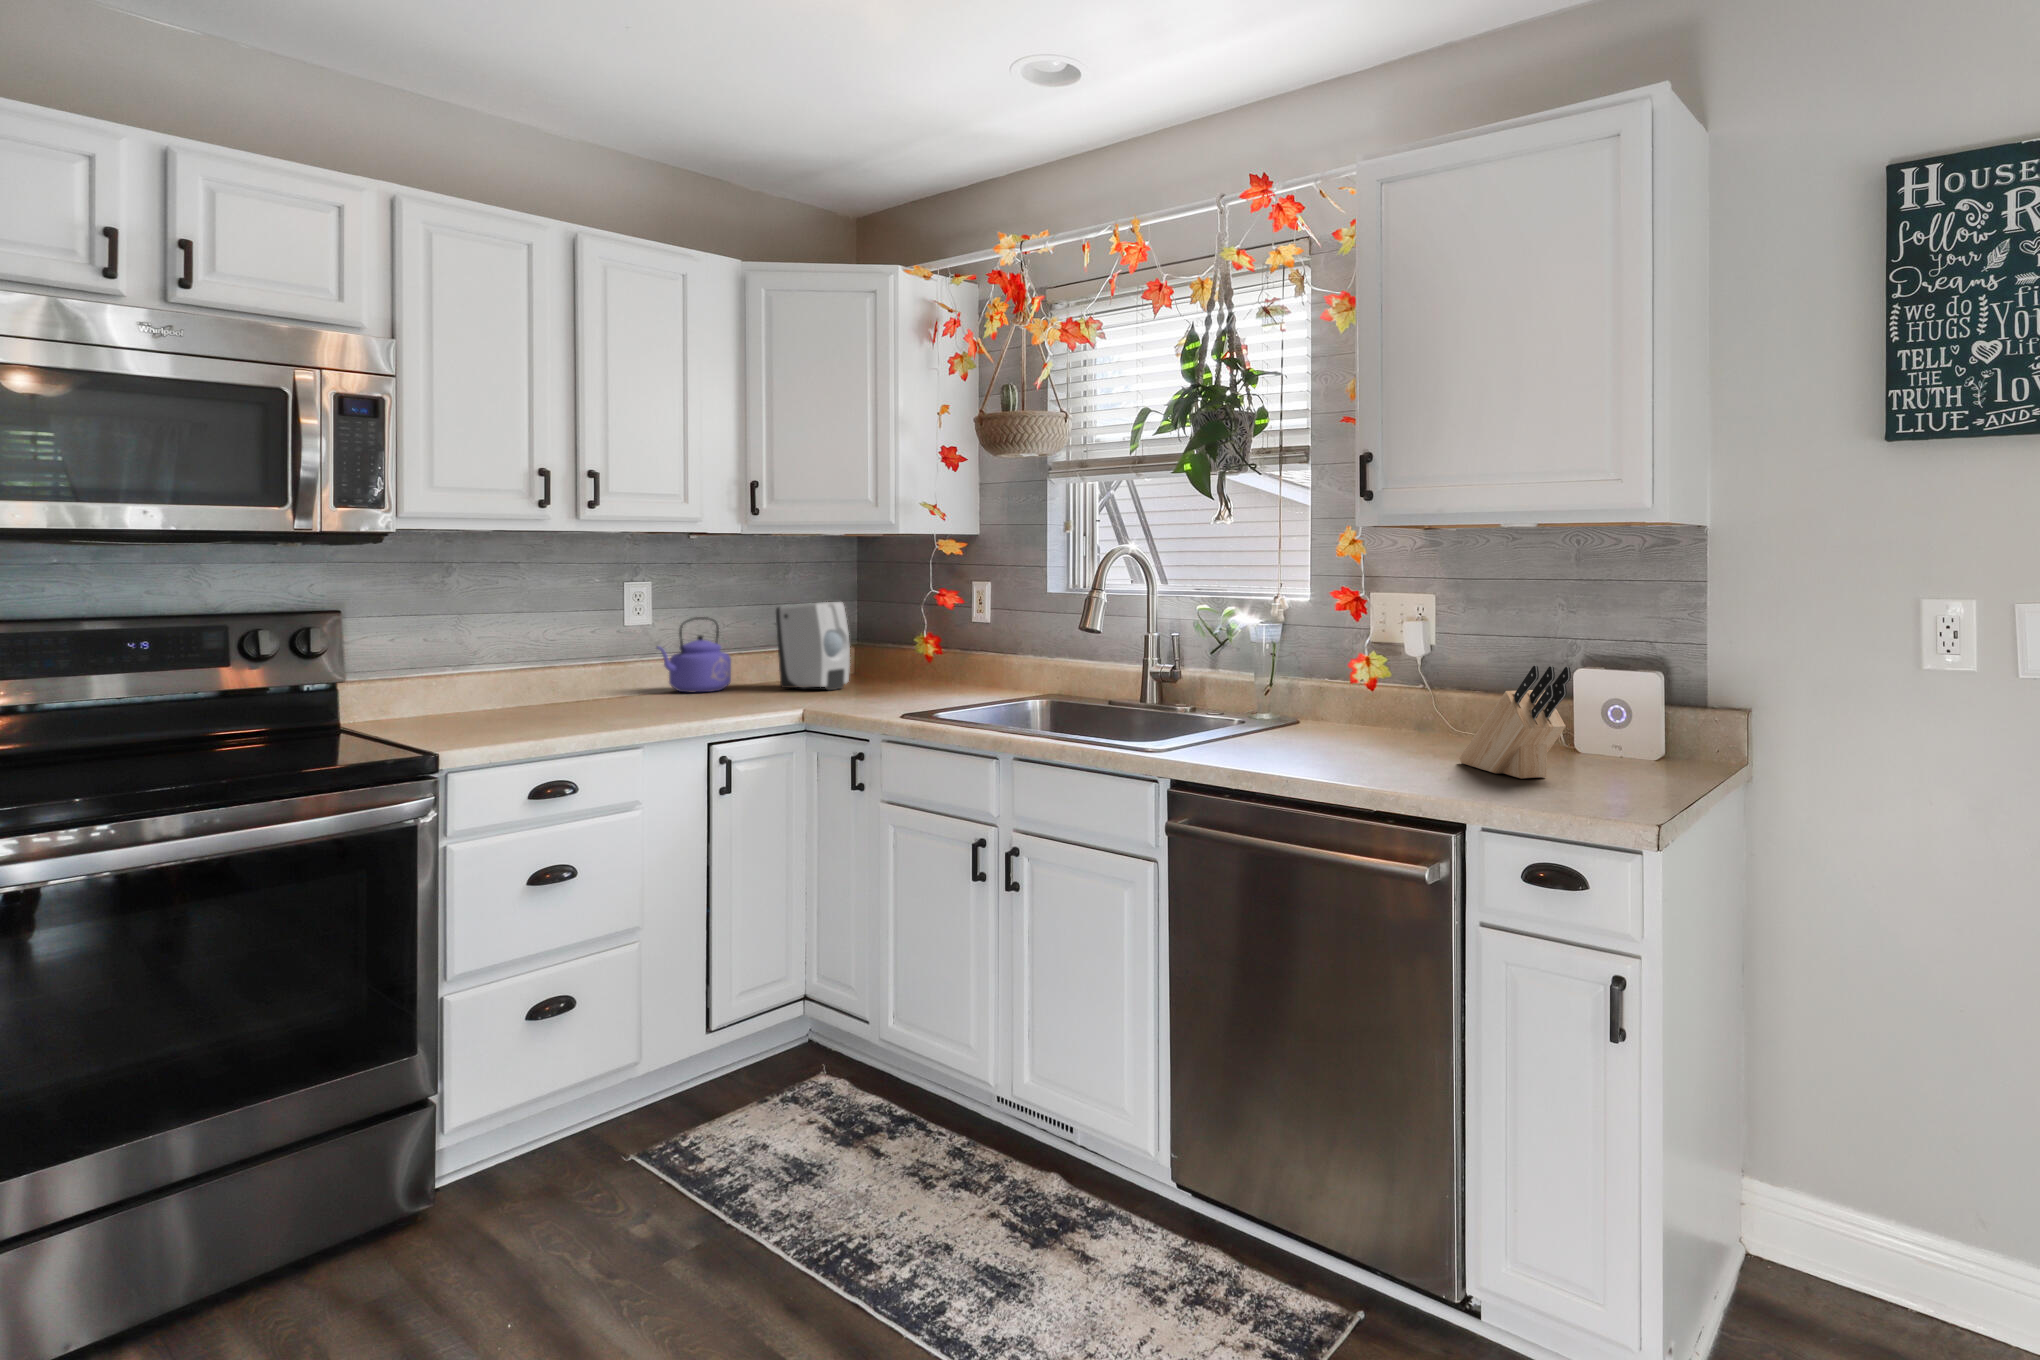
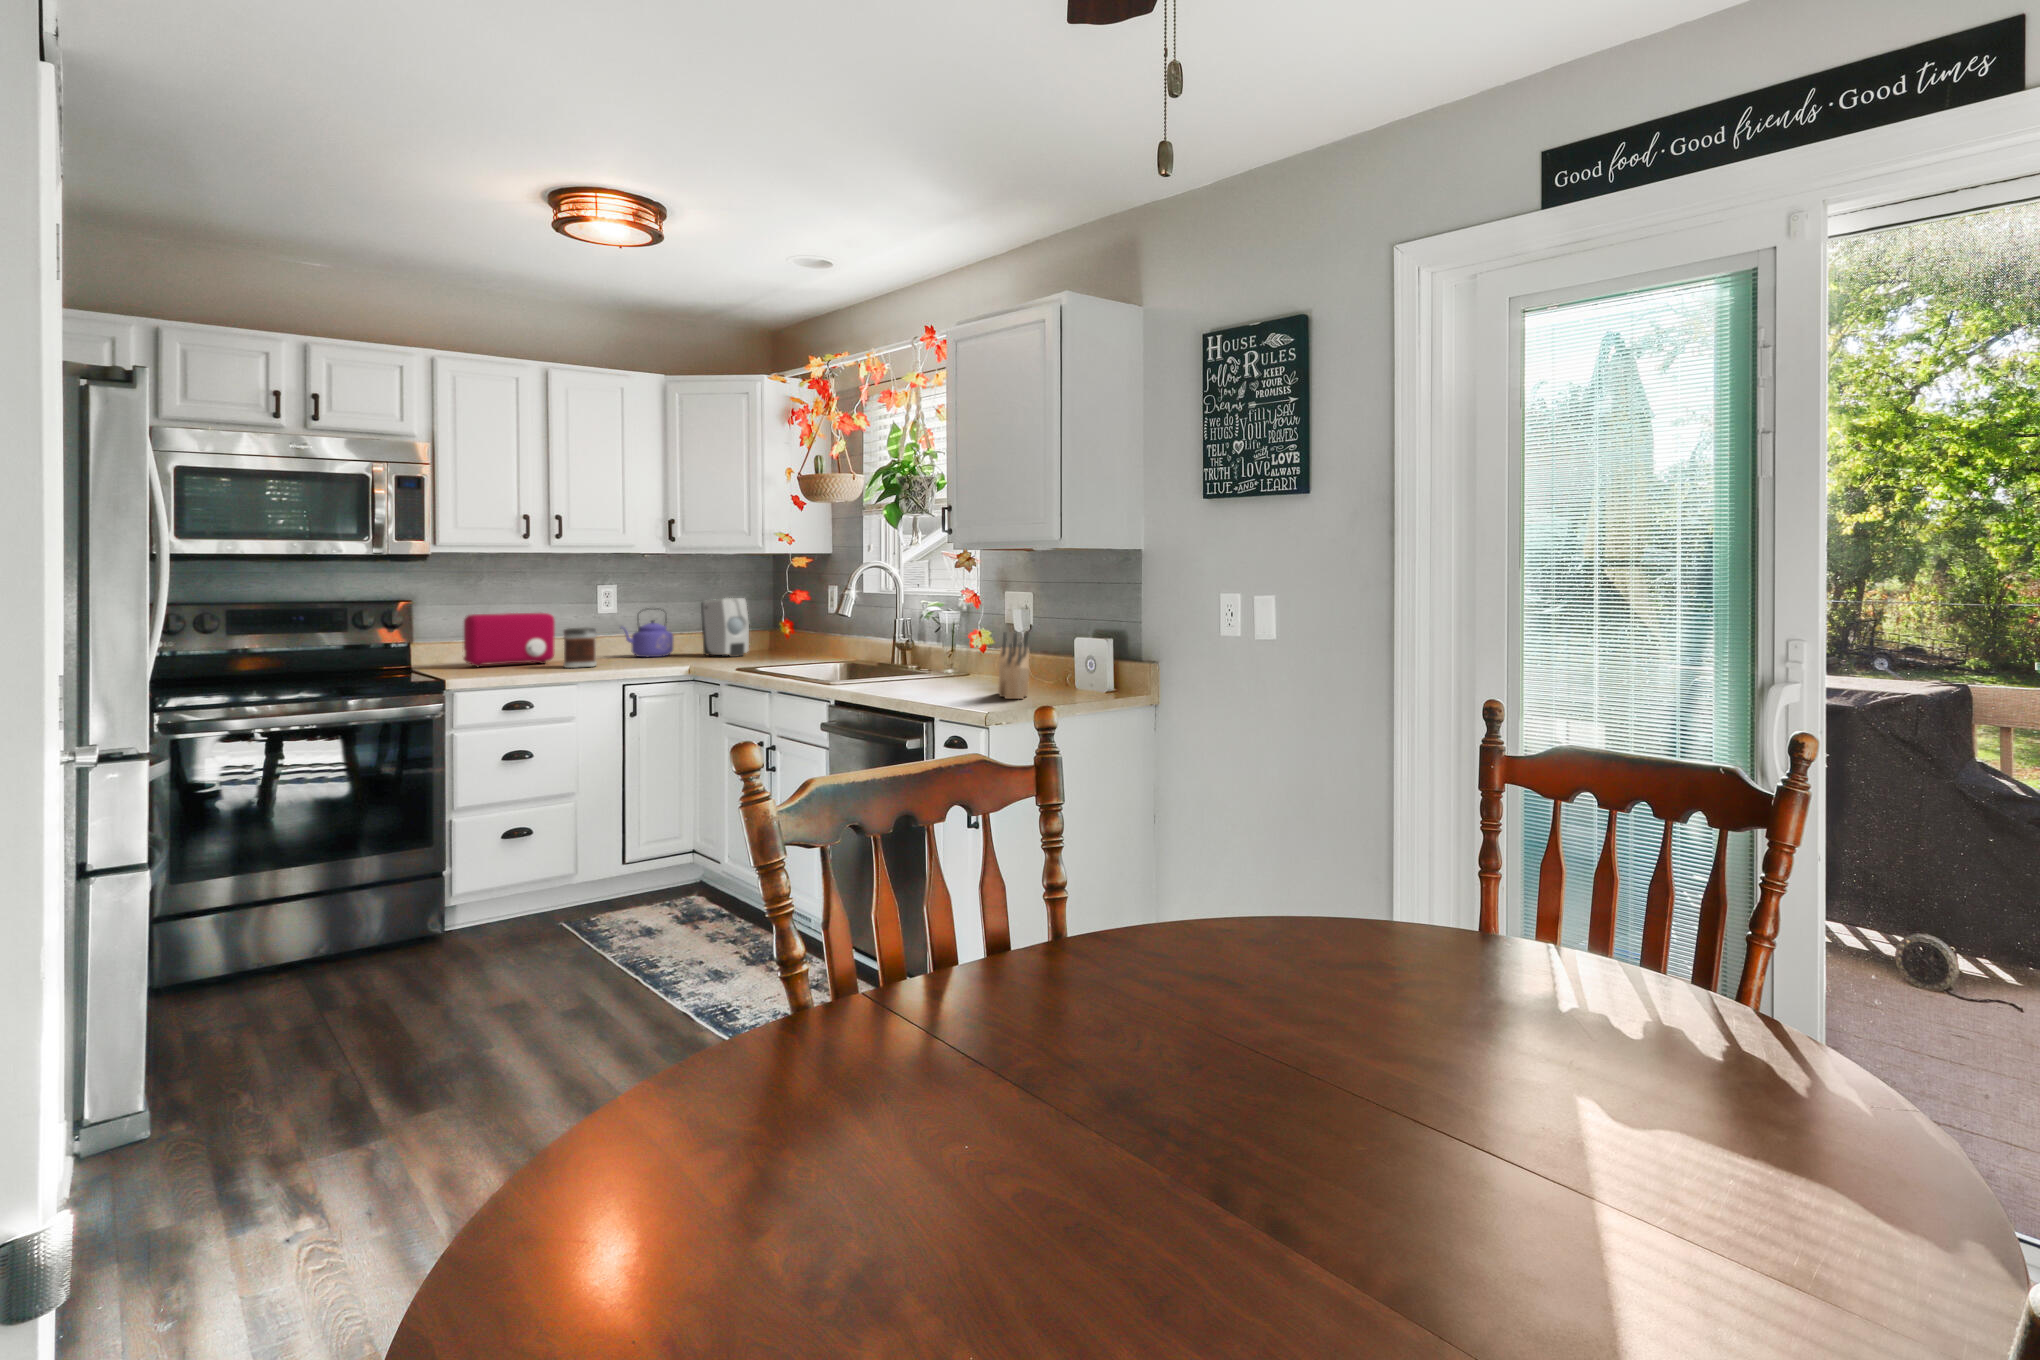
toaster: none [417,626,566,717] -> present [463,613,555,667]
jar: none [593,651,649,716] -> present [563,628,597,668]

